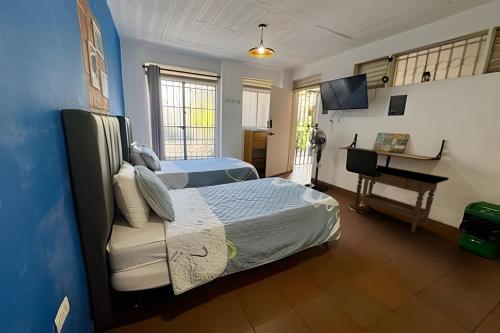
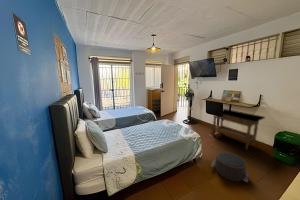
pouf: none [354,232,422,282] -> present [211,152,249,182]

